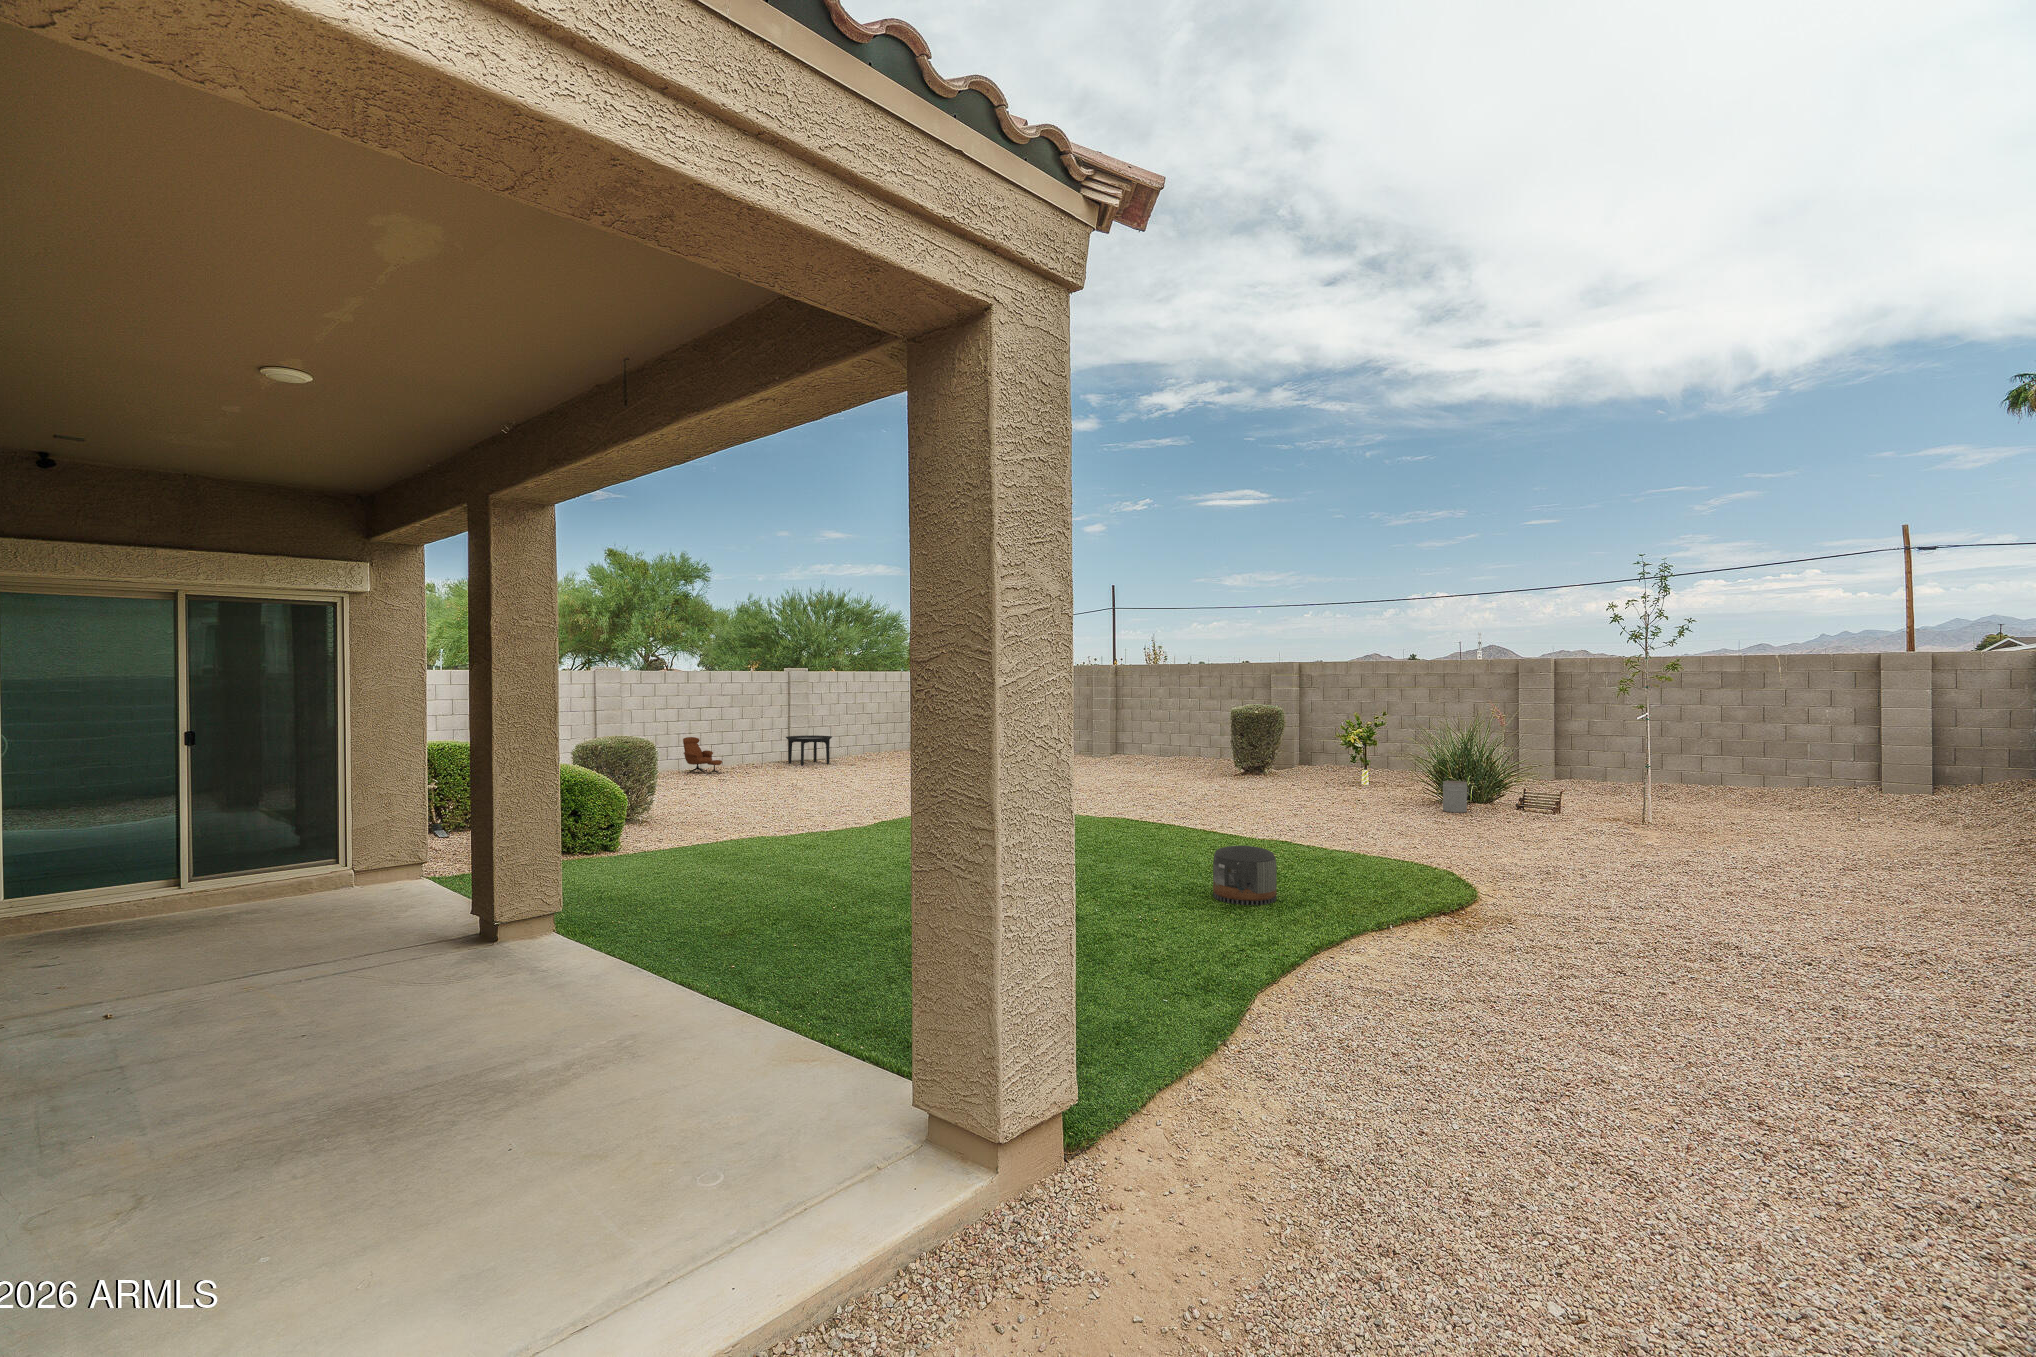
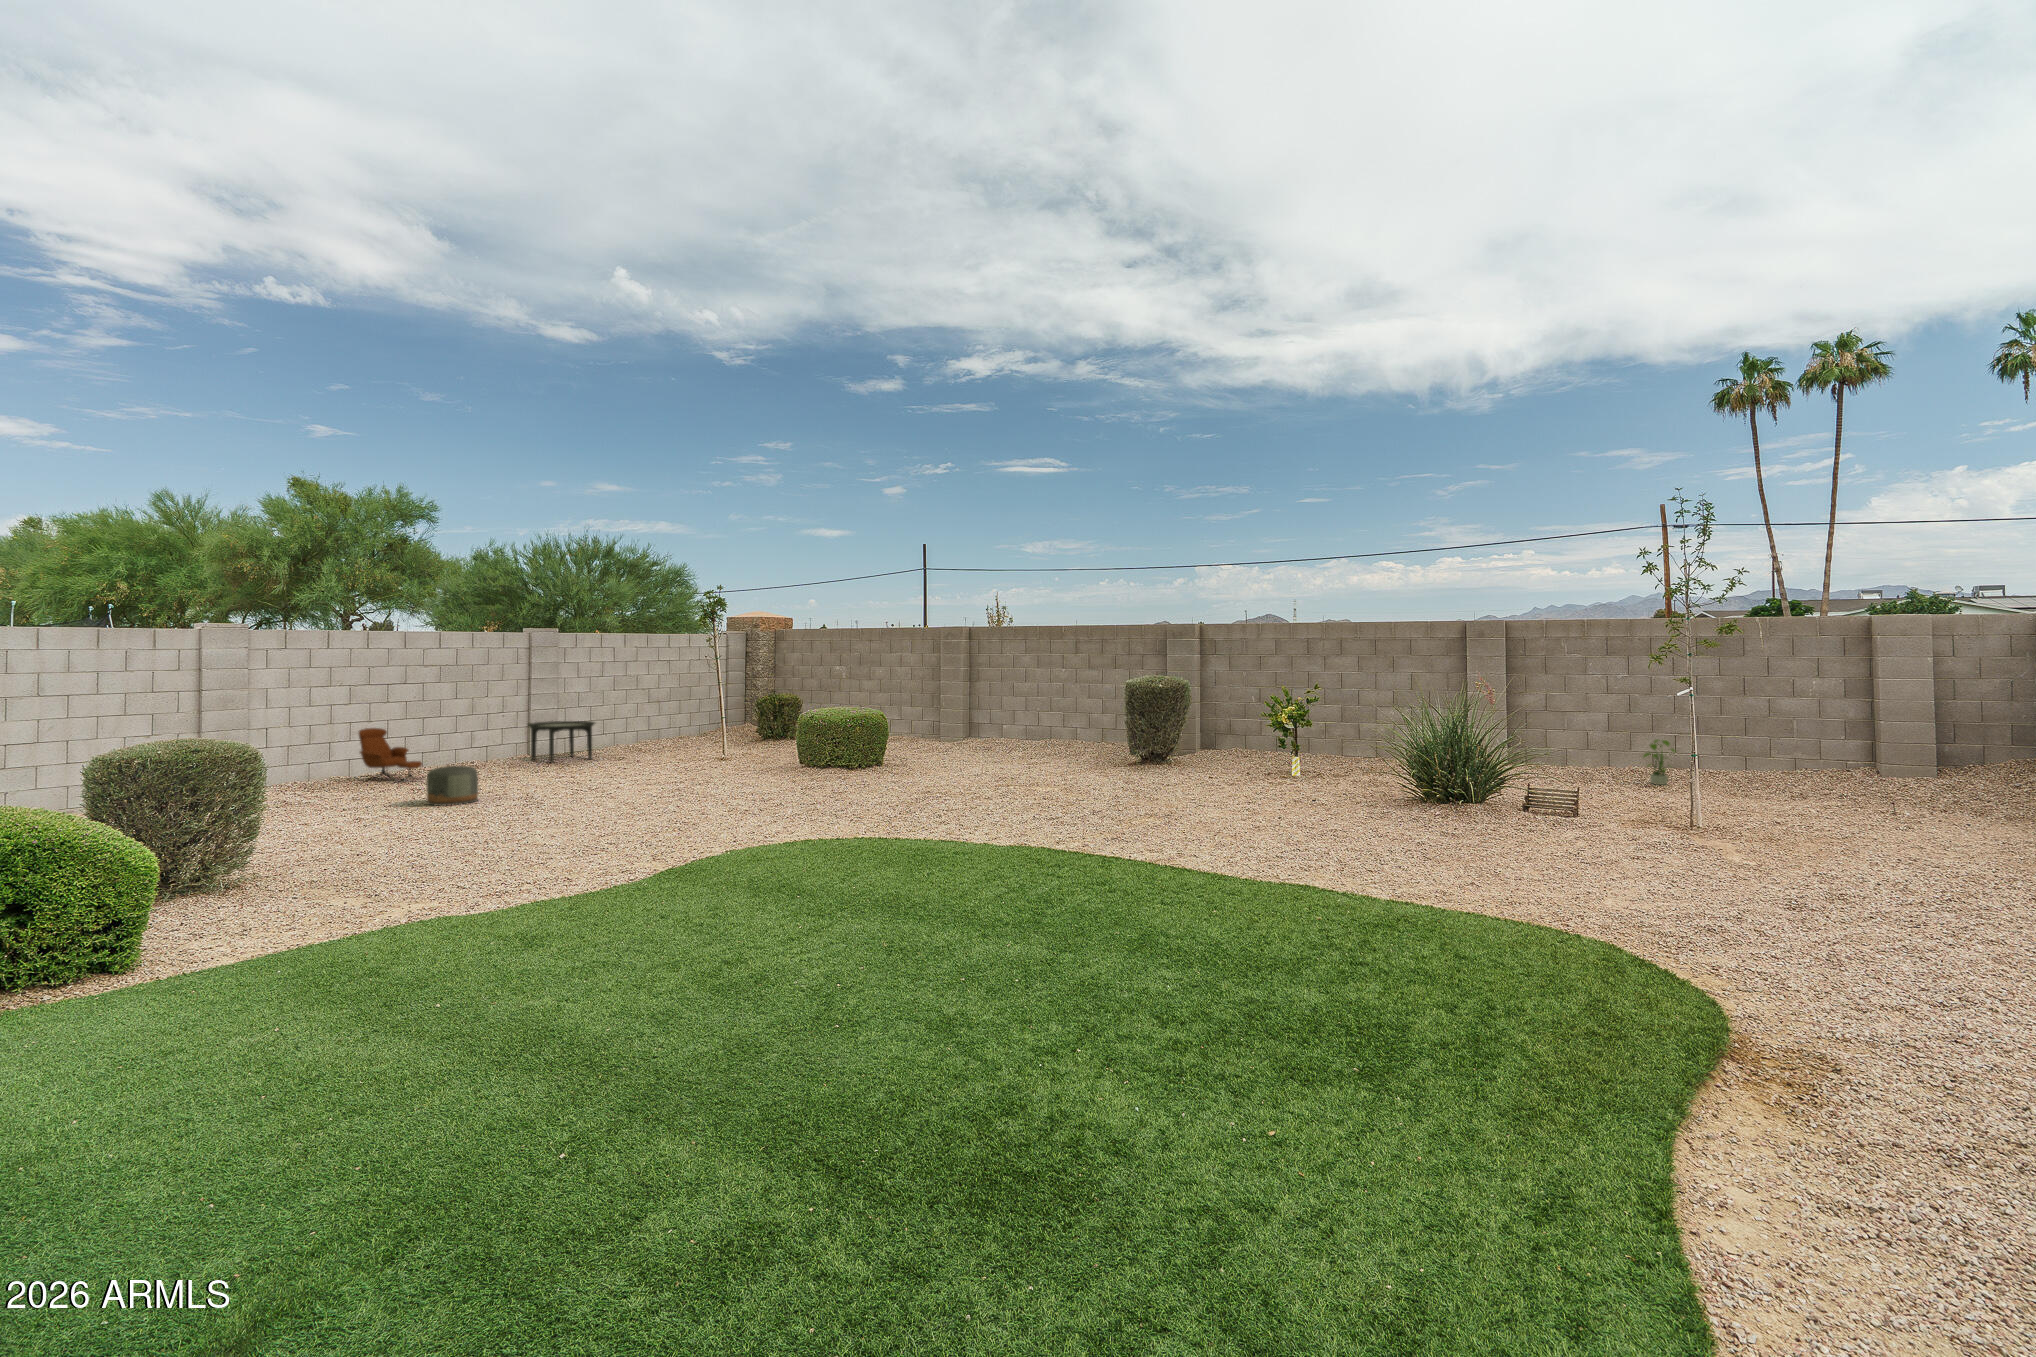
potted plant: none [1673,759,1704,799] -> present [1643,739,1675,785]
bucket: present [1437,781,1469,813] -> none [1422,774,1465,816]
pouf: present [1213,846,1277,905] -> present [426,766,478,806]

